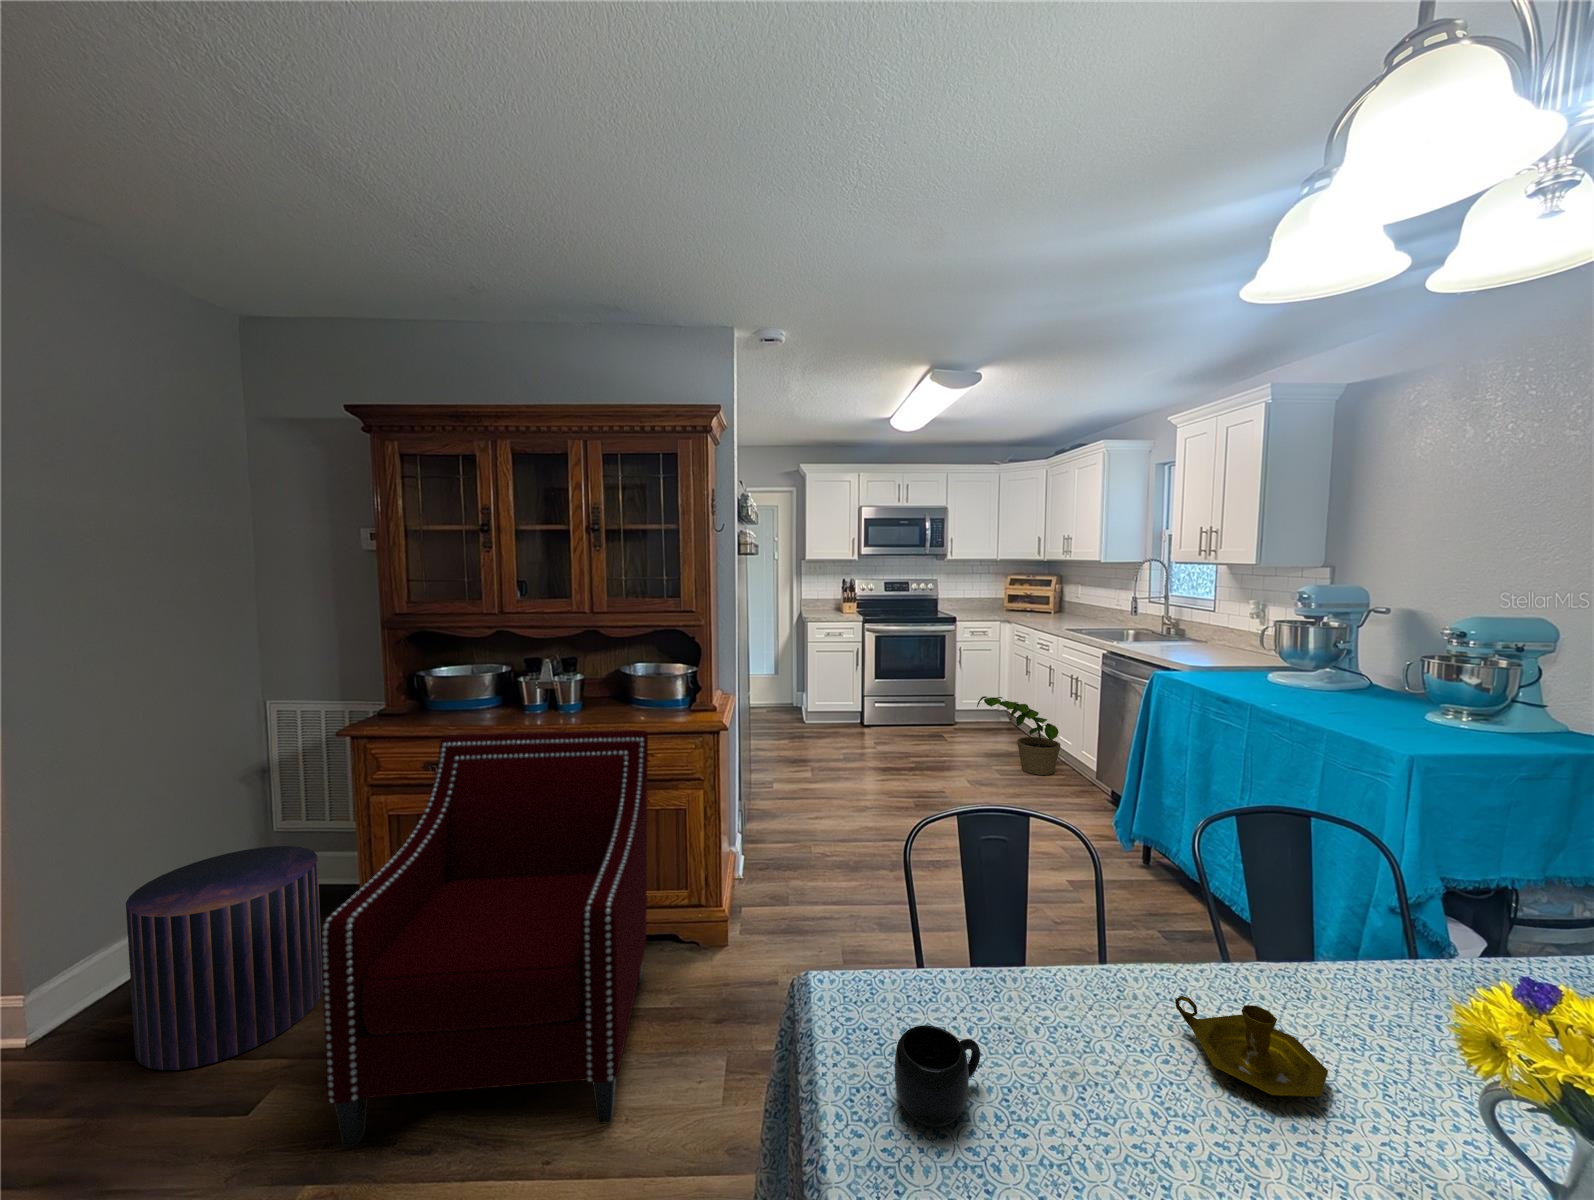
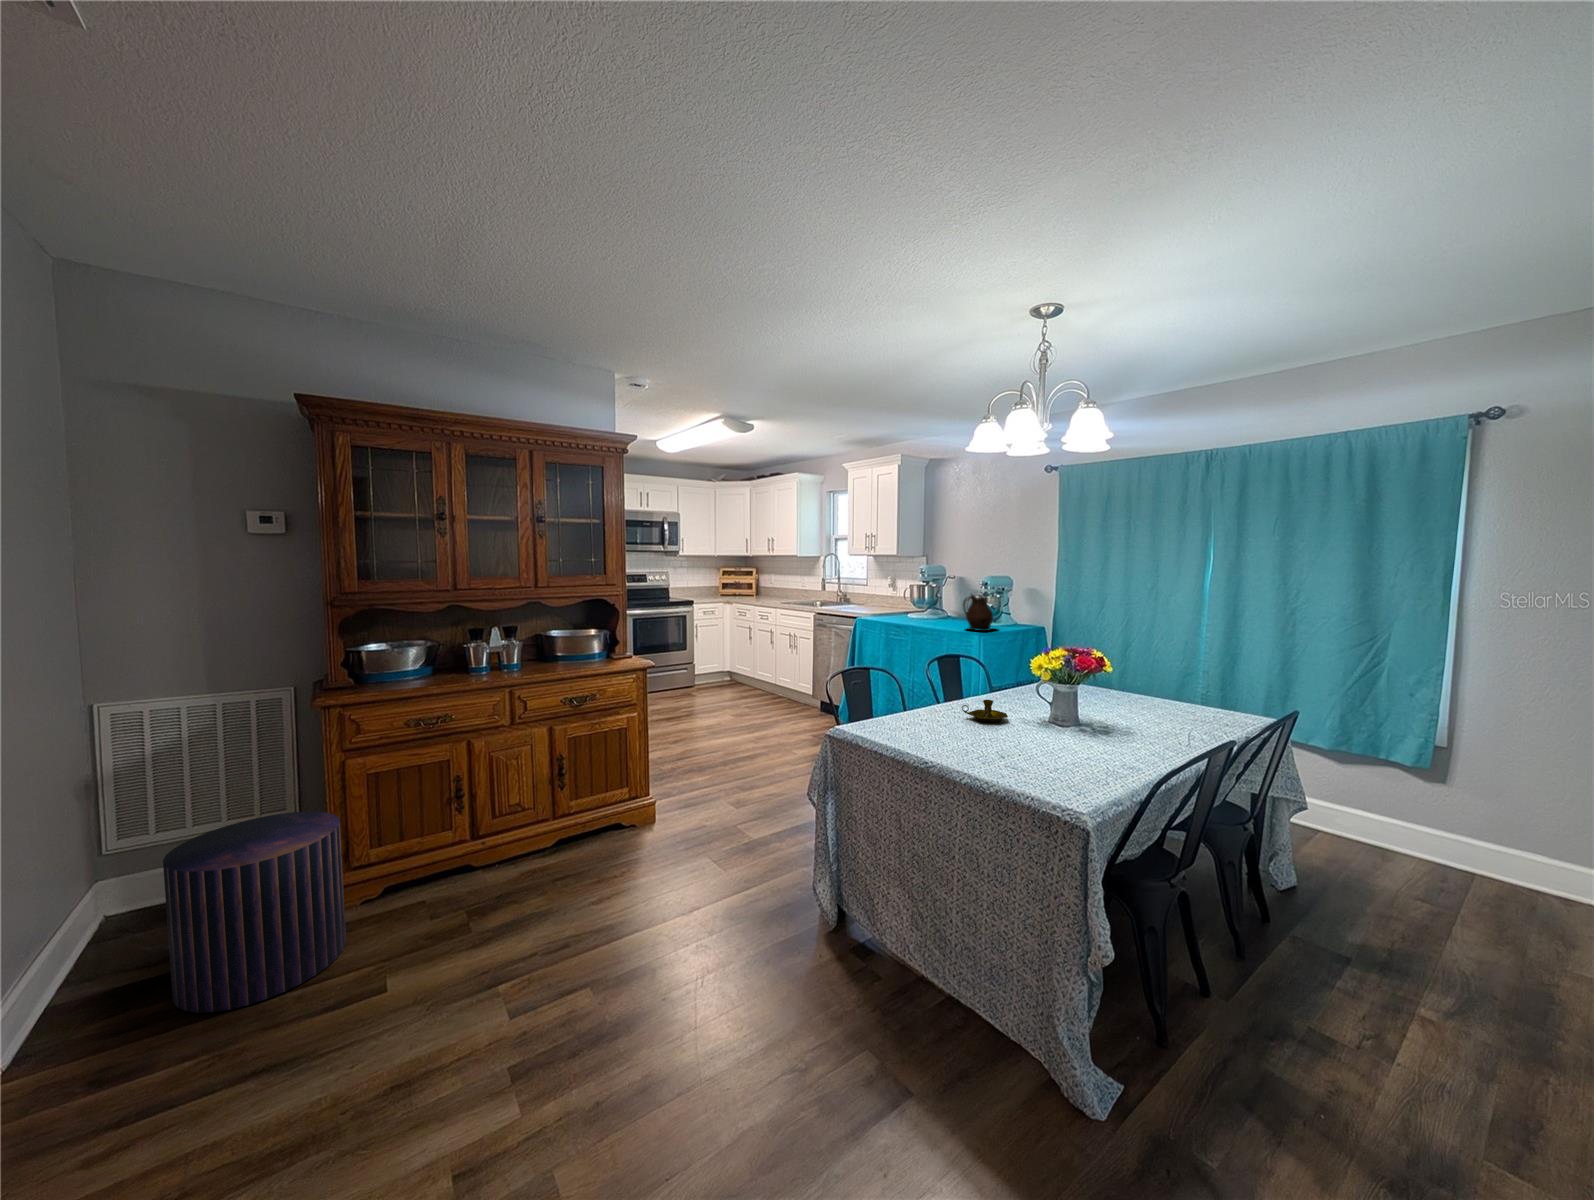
ceramic pitcher: none [1372,651,1478,740] -> present [963,594,993,631]
potted plant: present [977,696,1061,775] -> none [728,652,783,703]
armchair: present [321,730,648,1146] -> none [442,673,672,966]
mug: present [895,1025,980,1127] -> none [901,719,928,746]

